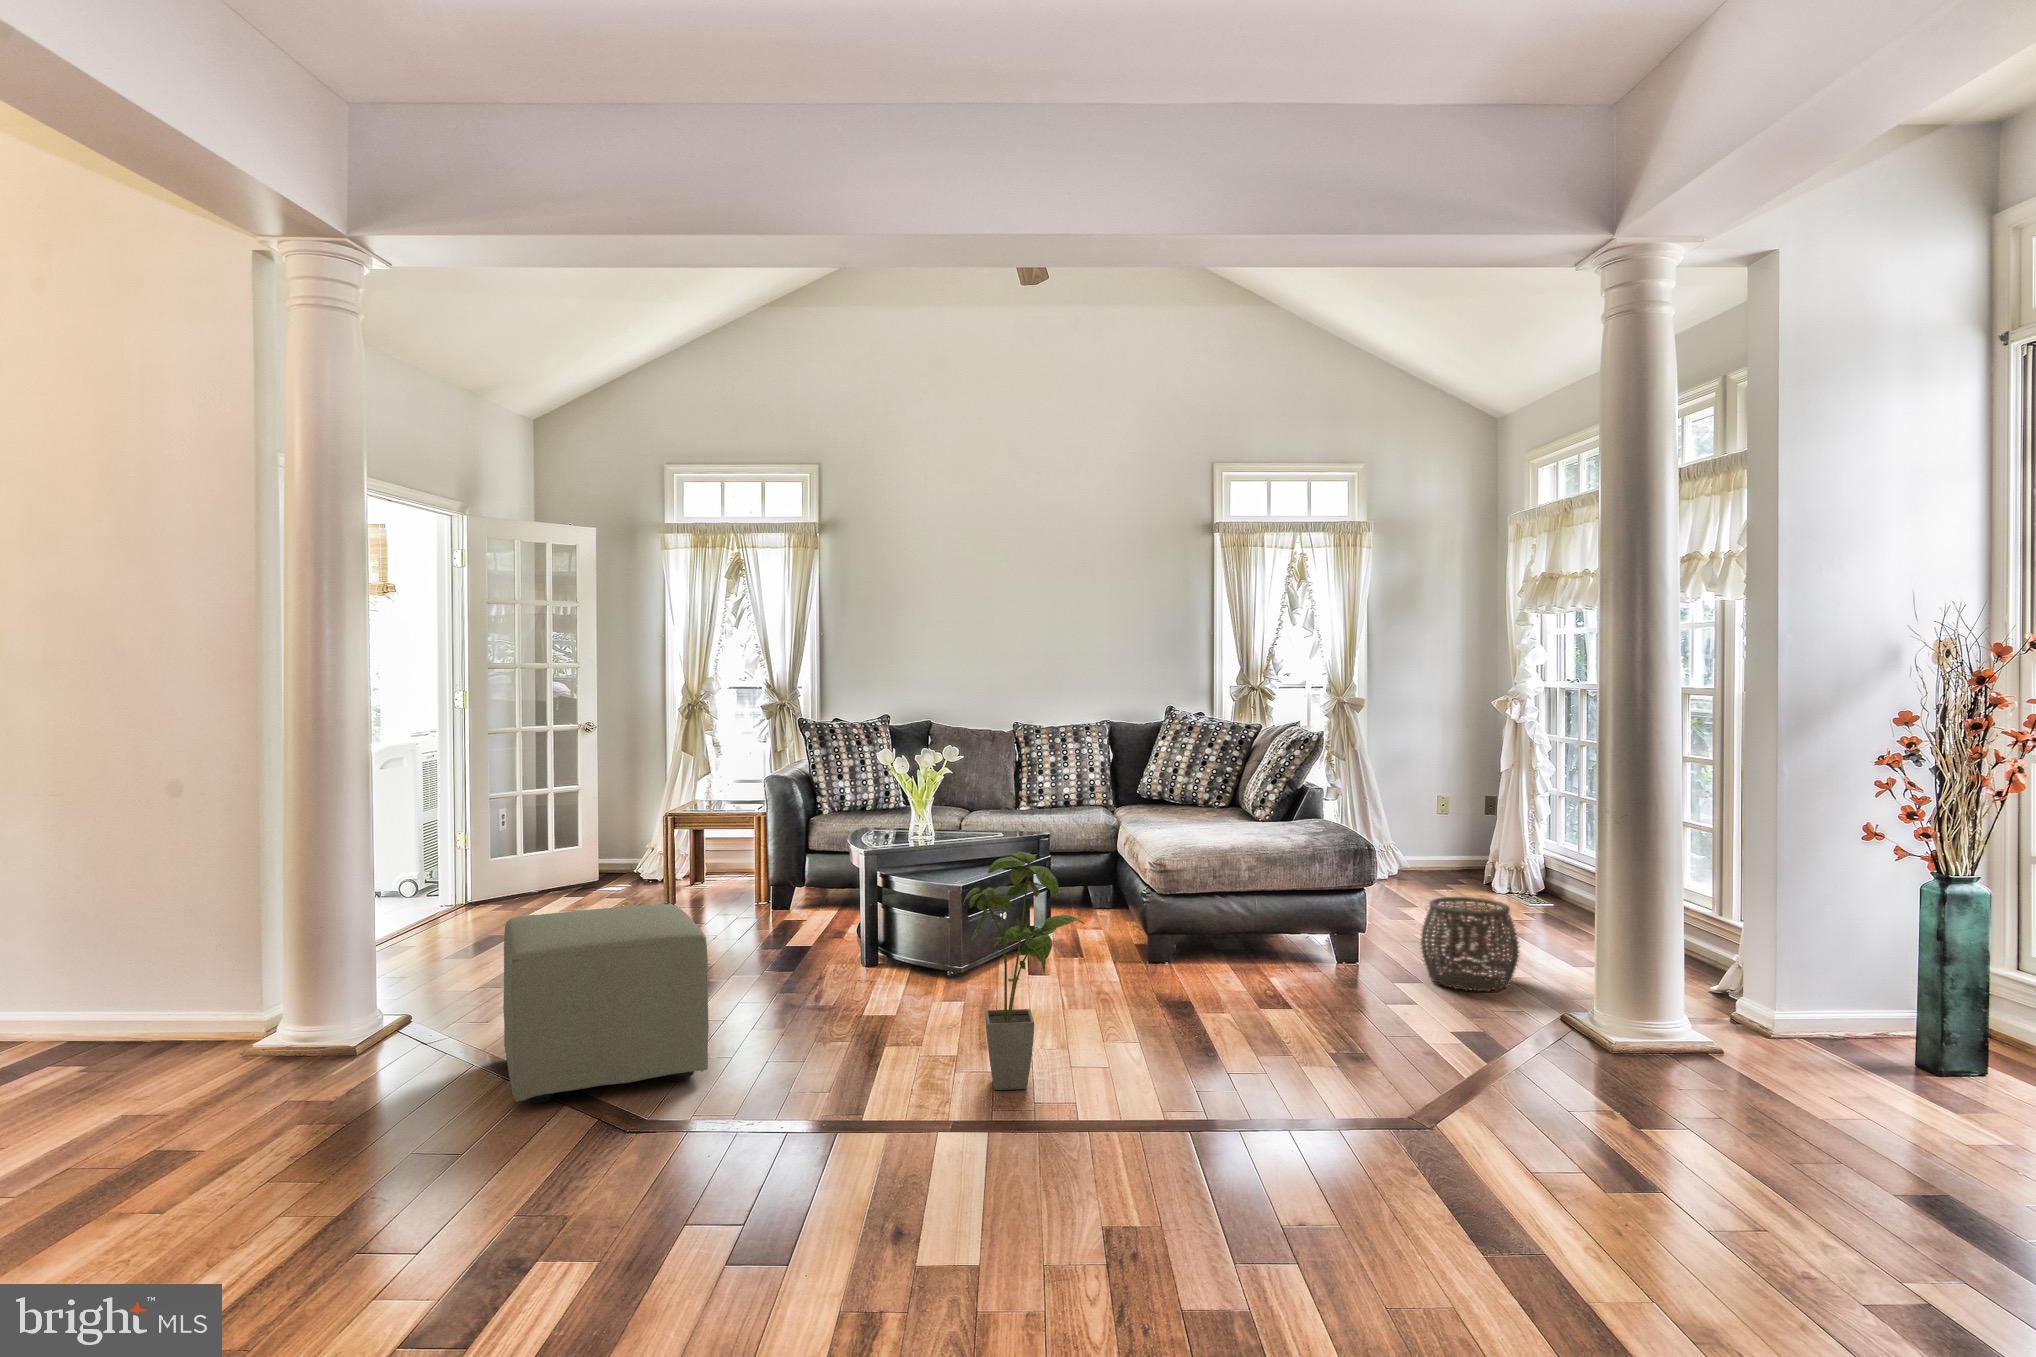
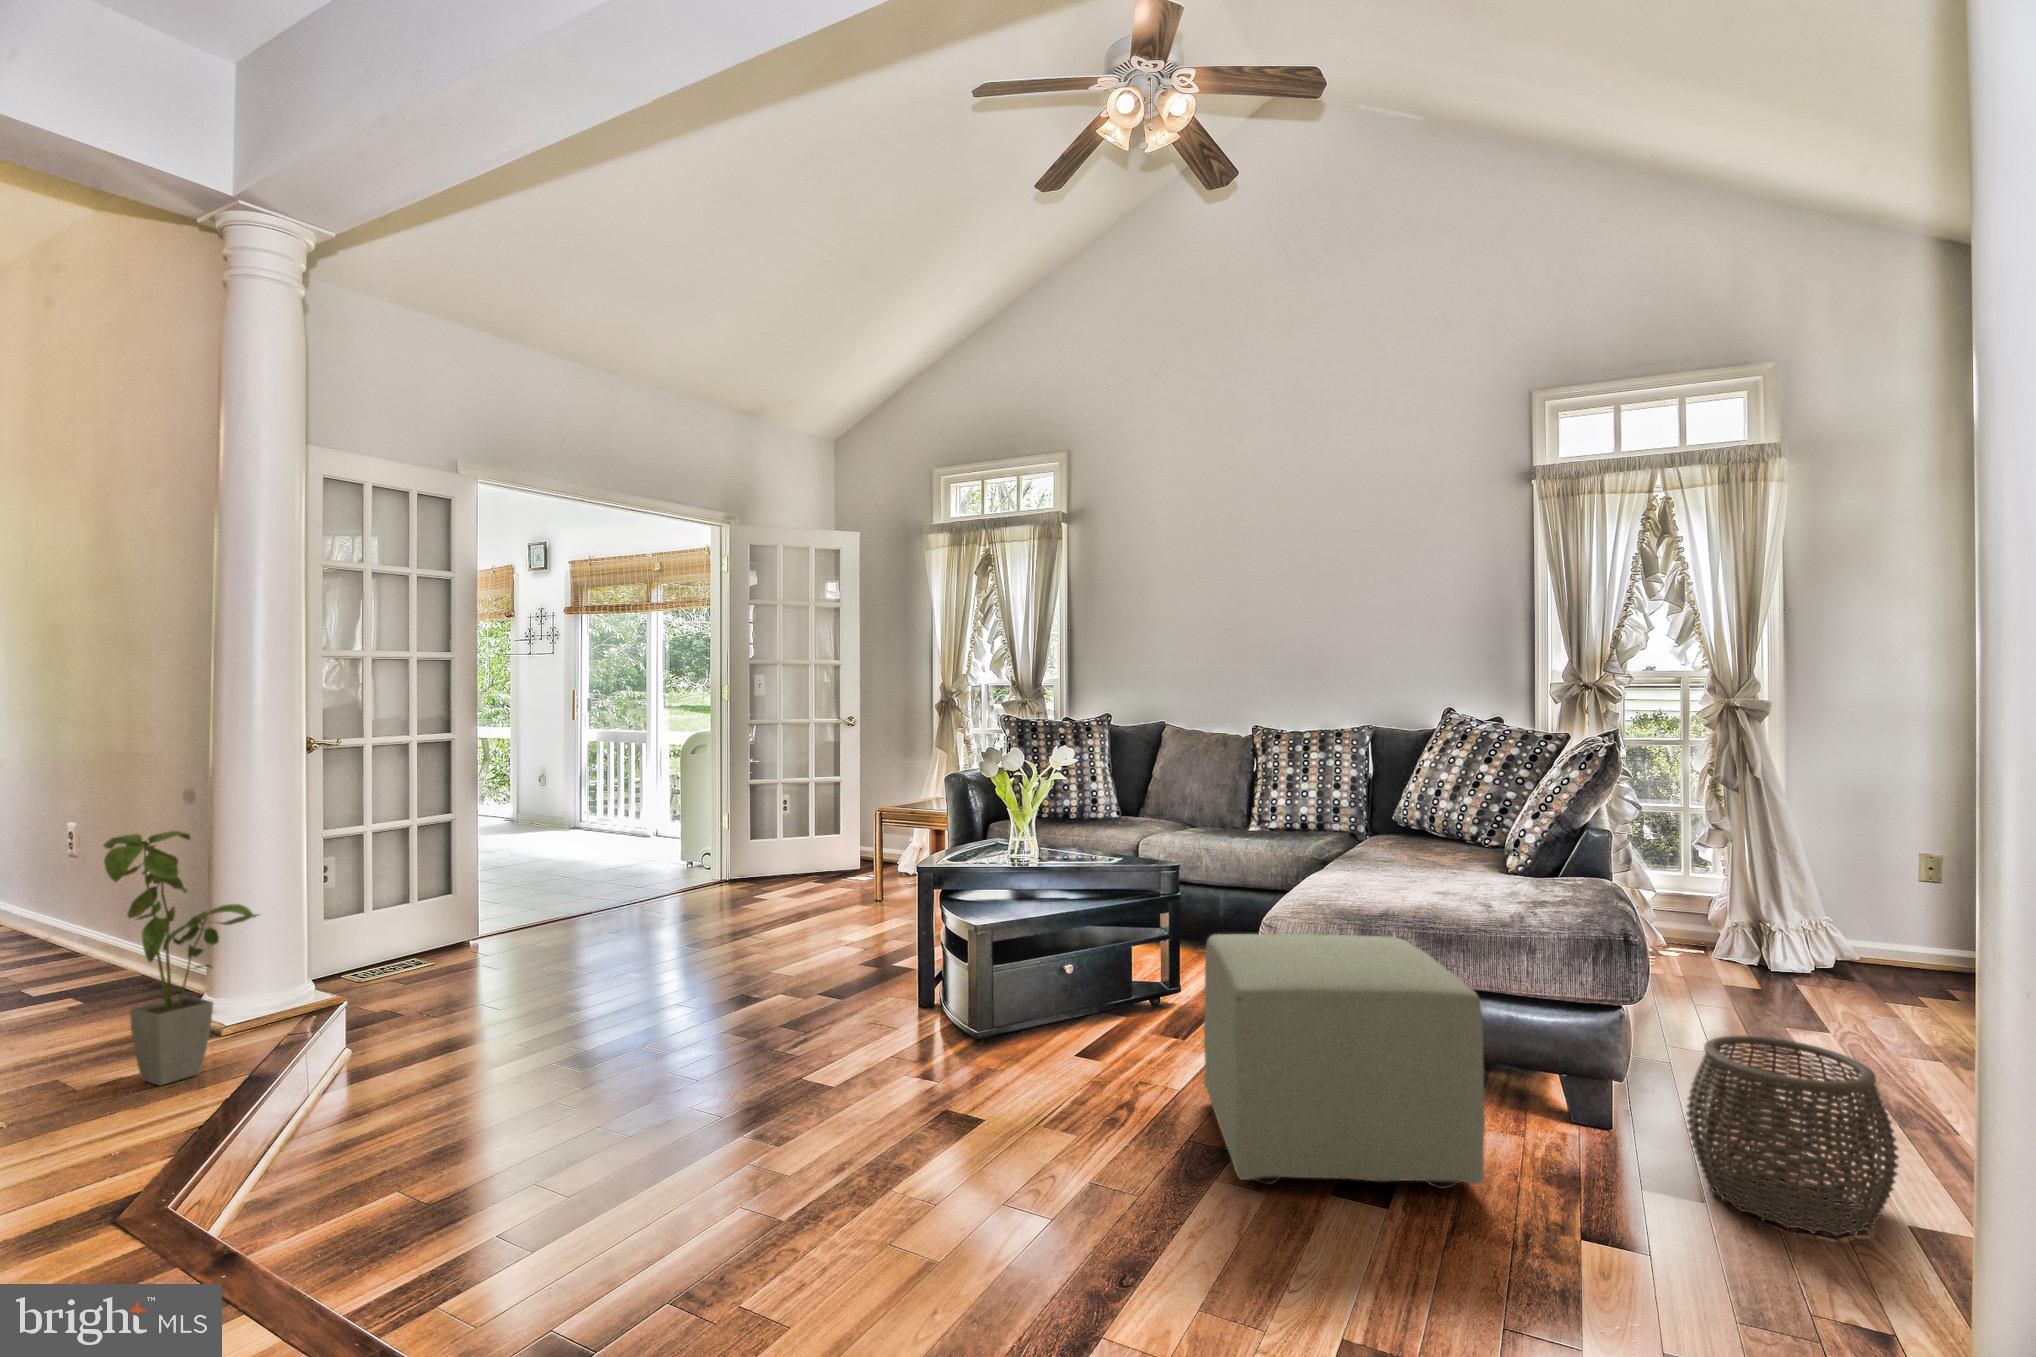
house plant: present [964,852,1084,1090] -> present [104,831,258,1086]
ottoman: present [503,904,709,1103] -> present [1204,934,1485,1189]

